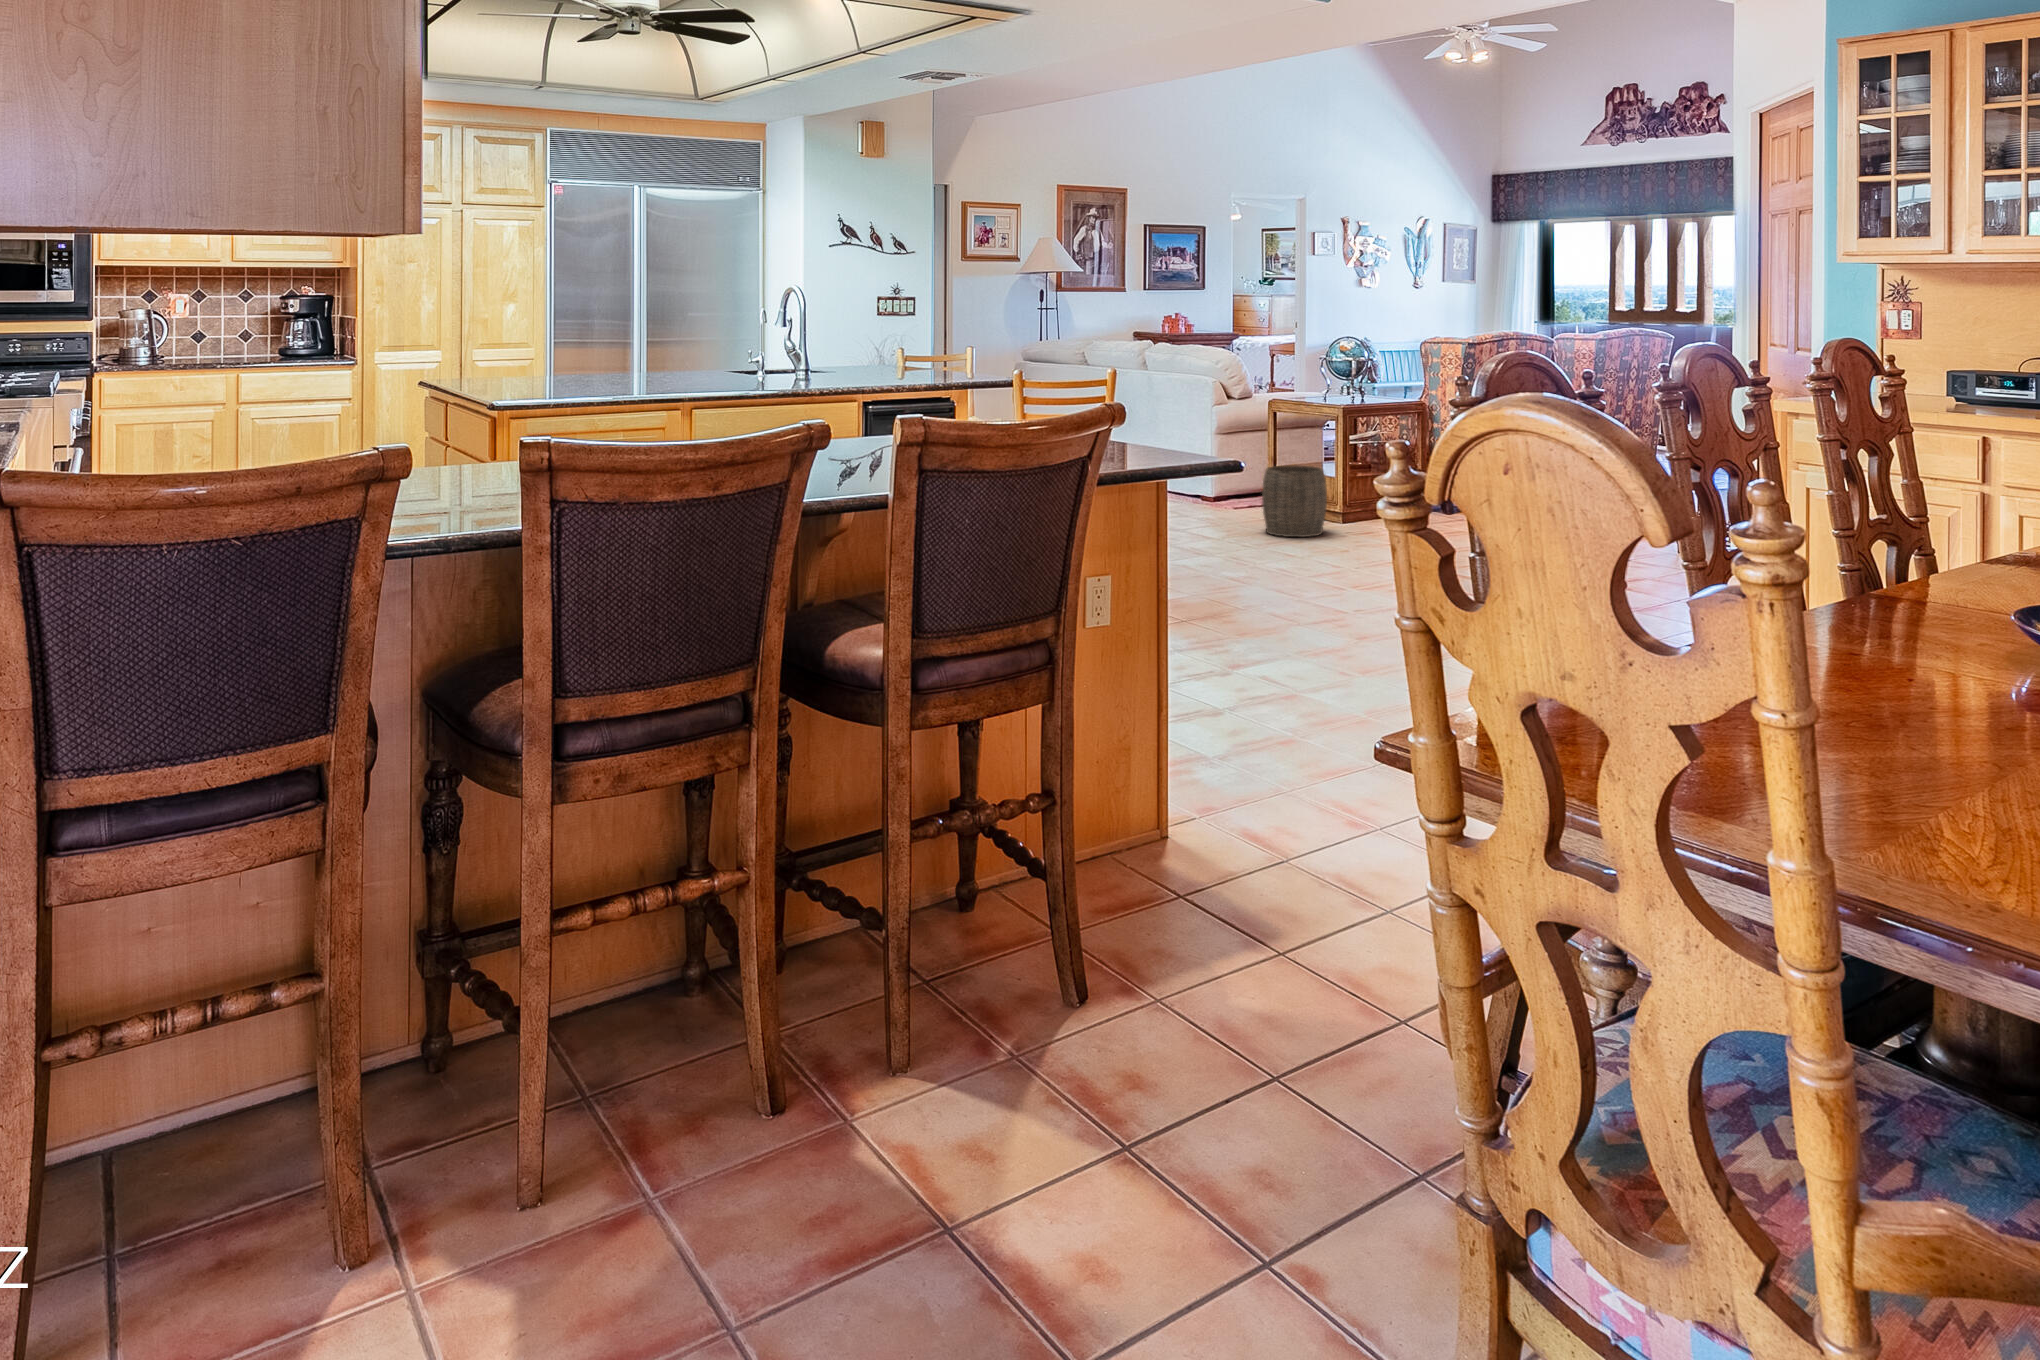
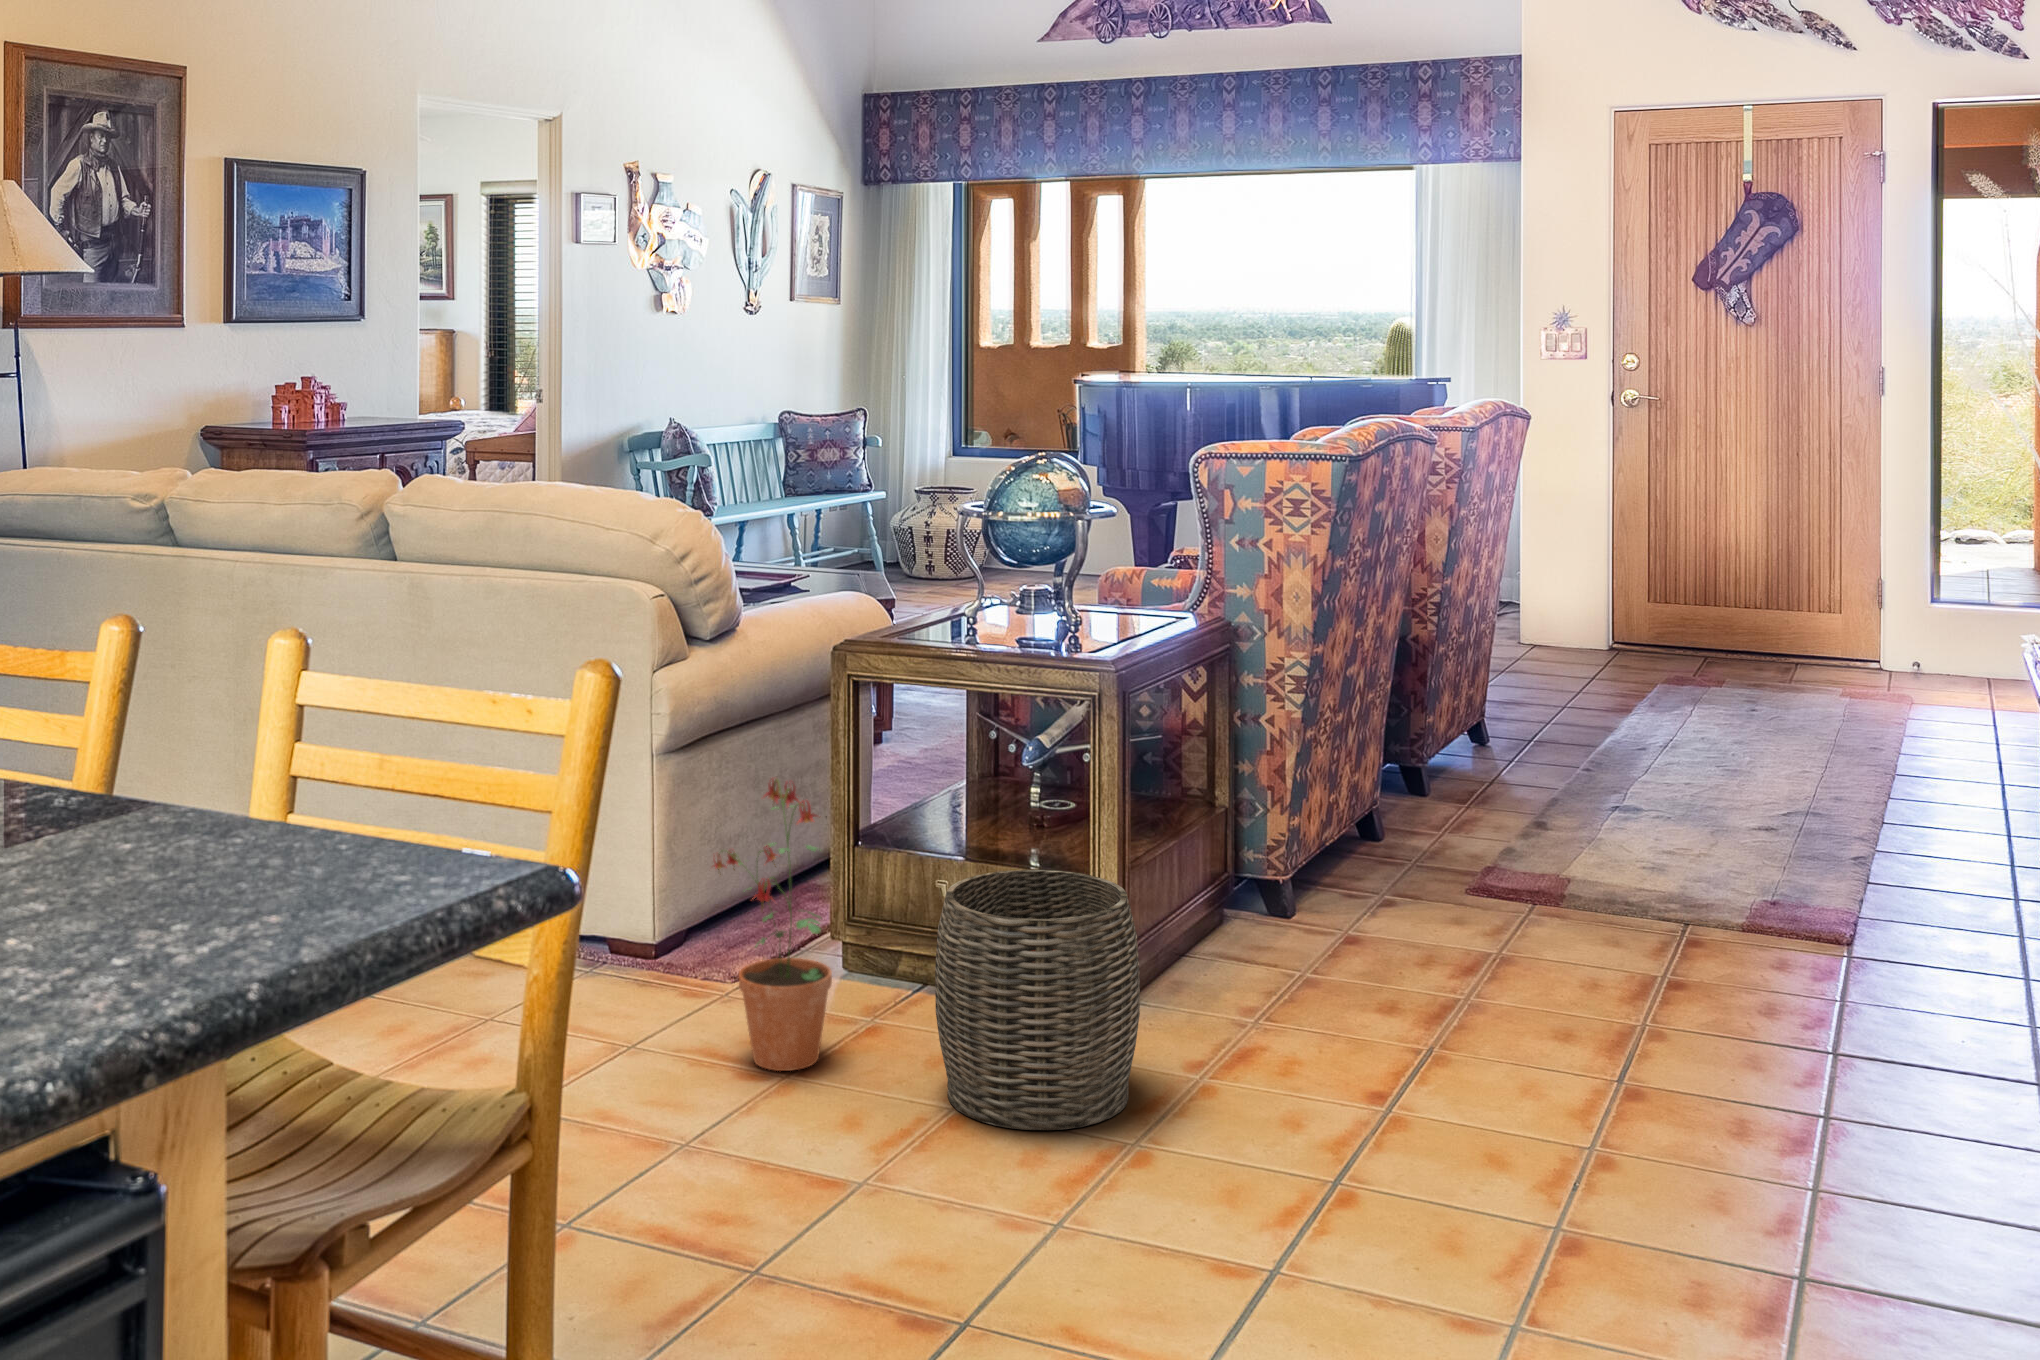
potted plant: none [1211,434,1245,523] -> present [714,778,832,1071]

